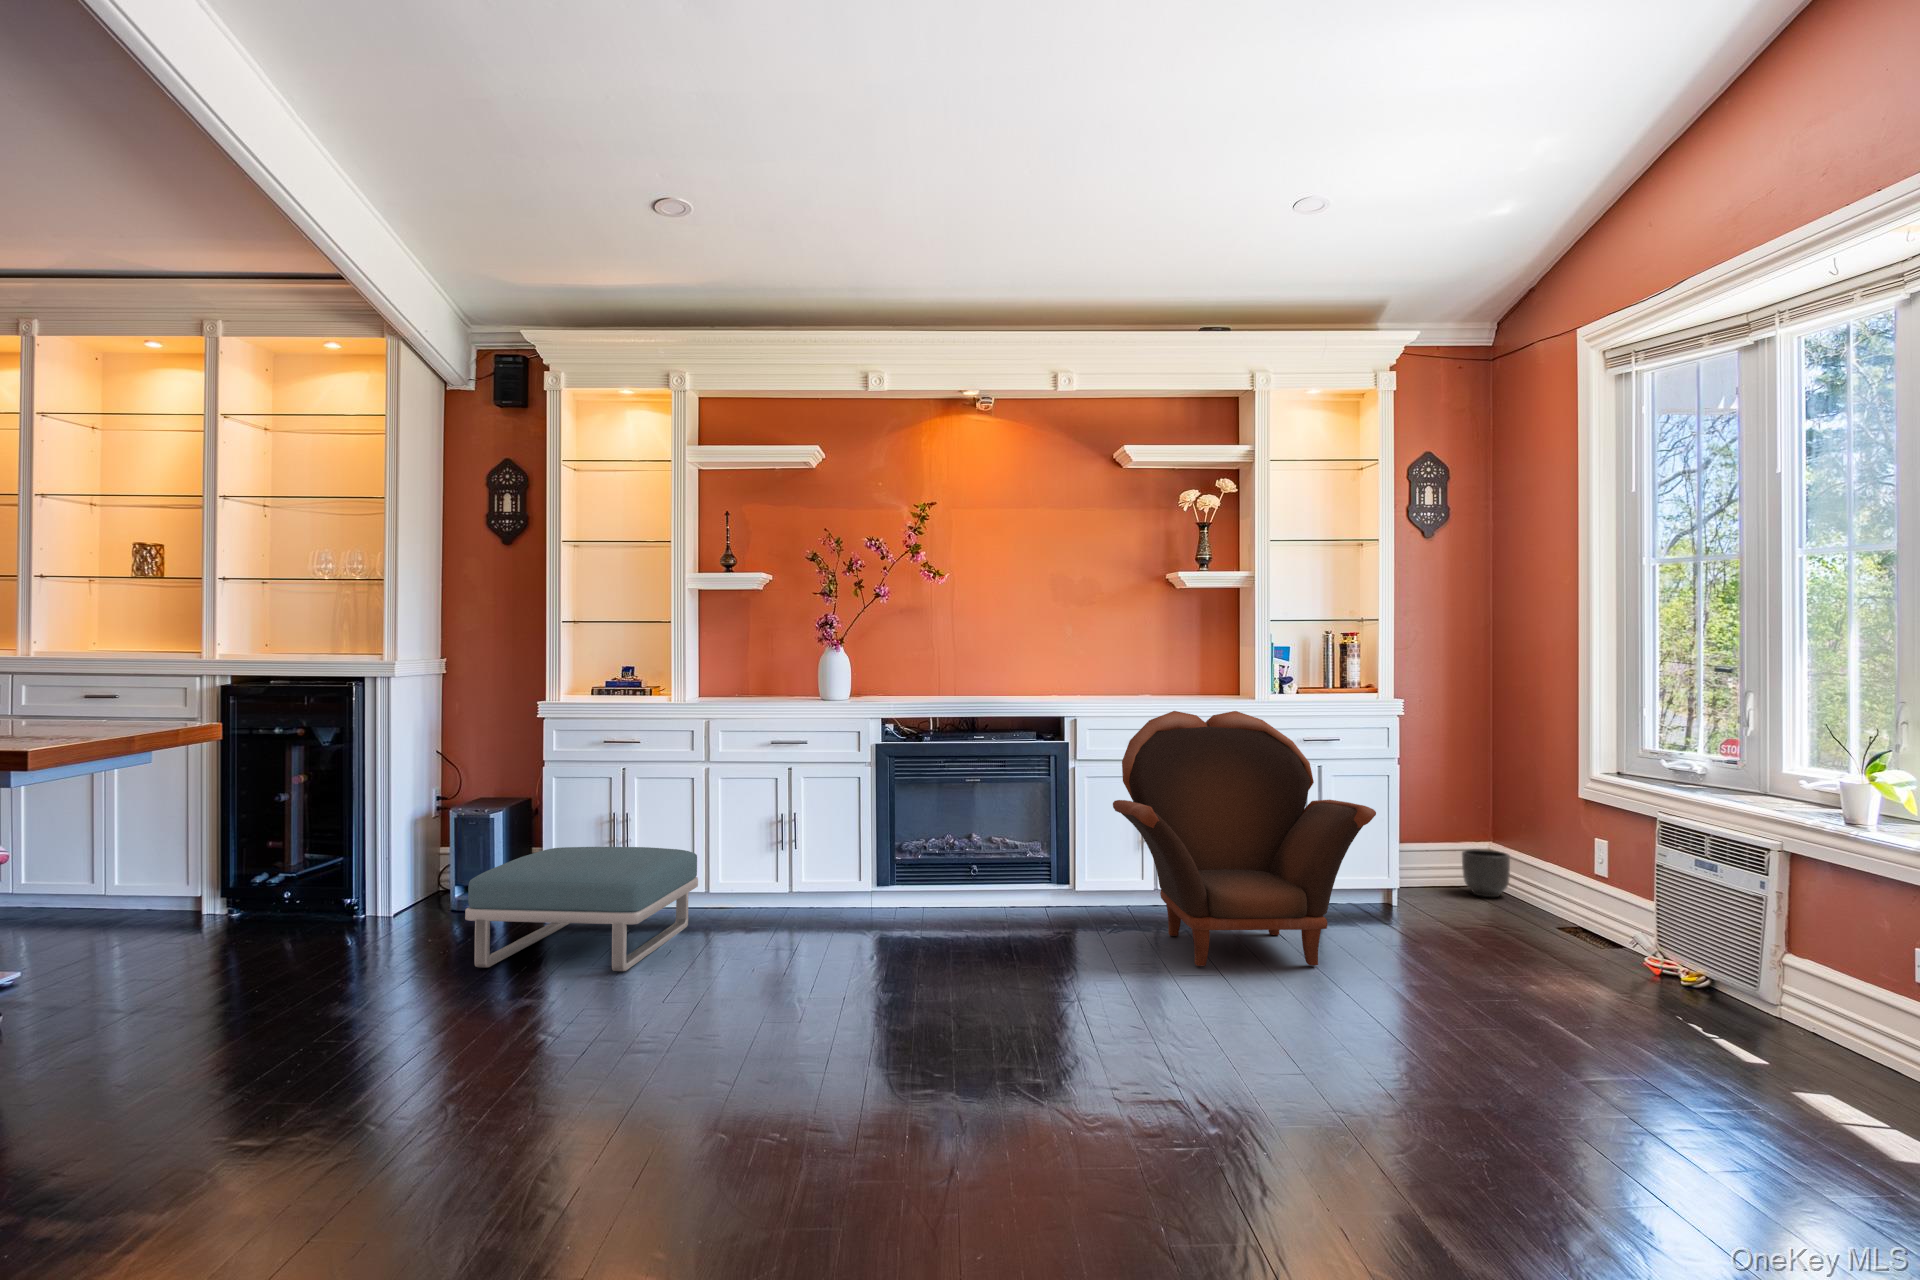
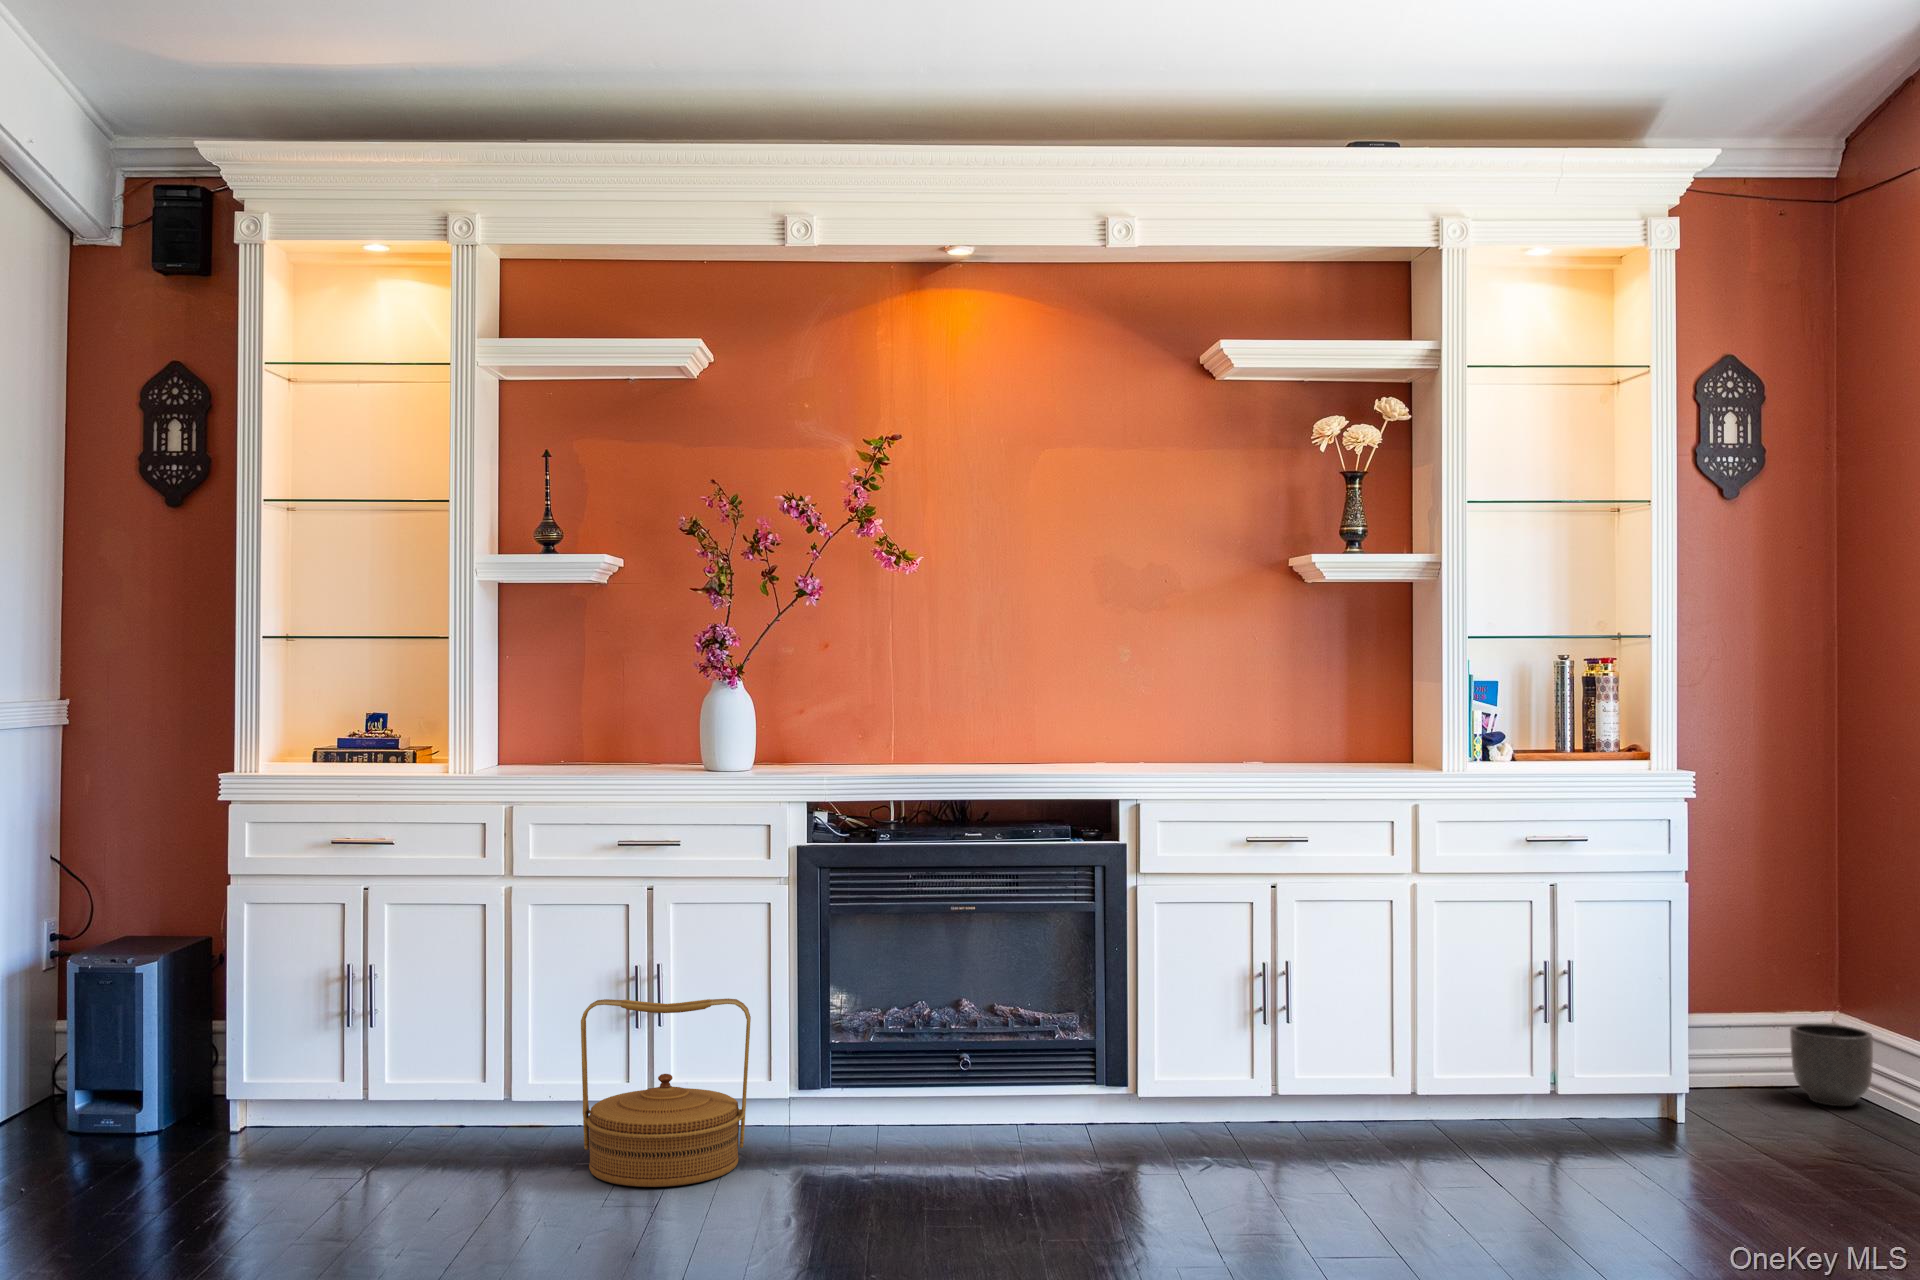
armchair: present [1113,711,1376,966] -> none [1202,790,1657,1238]
woven basket: none [751,832,850,939] -> present [581,998,751,1187]
footstool: present [465,847,698,971] -> none [76,1025,490,1249]

